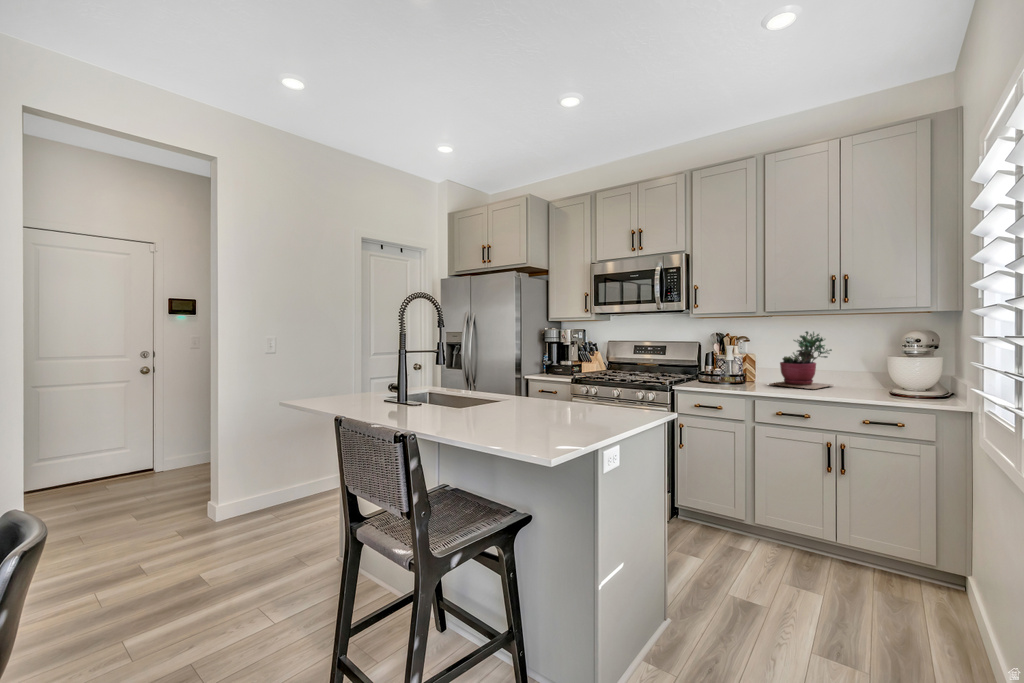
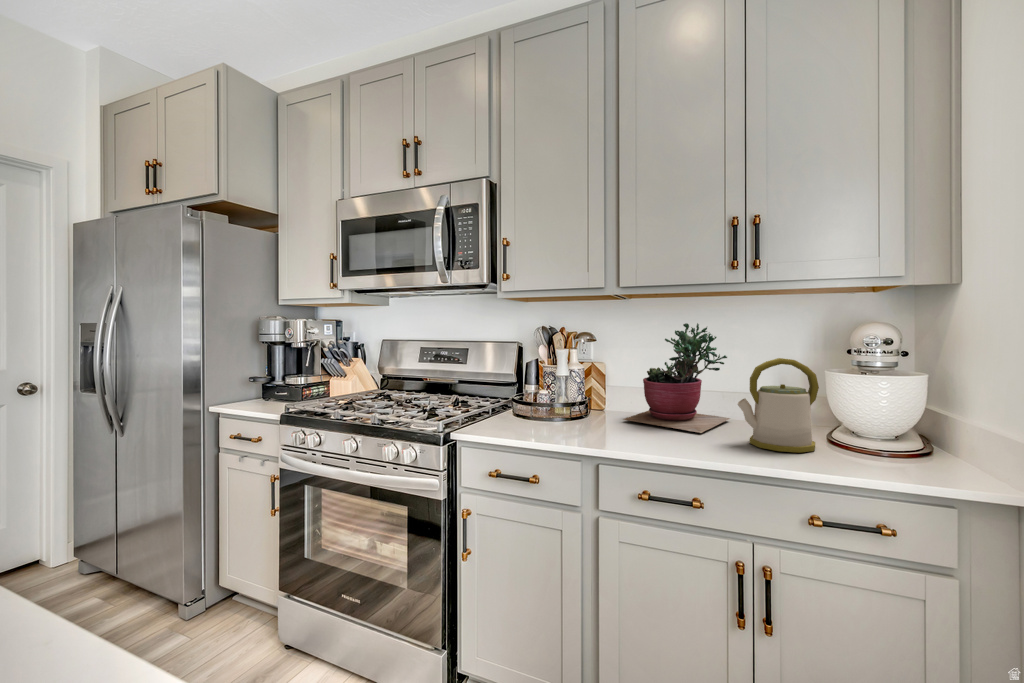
kettle: none [833,349,879,395] -> present [738,358,819,453]

